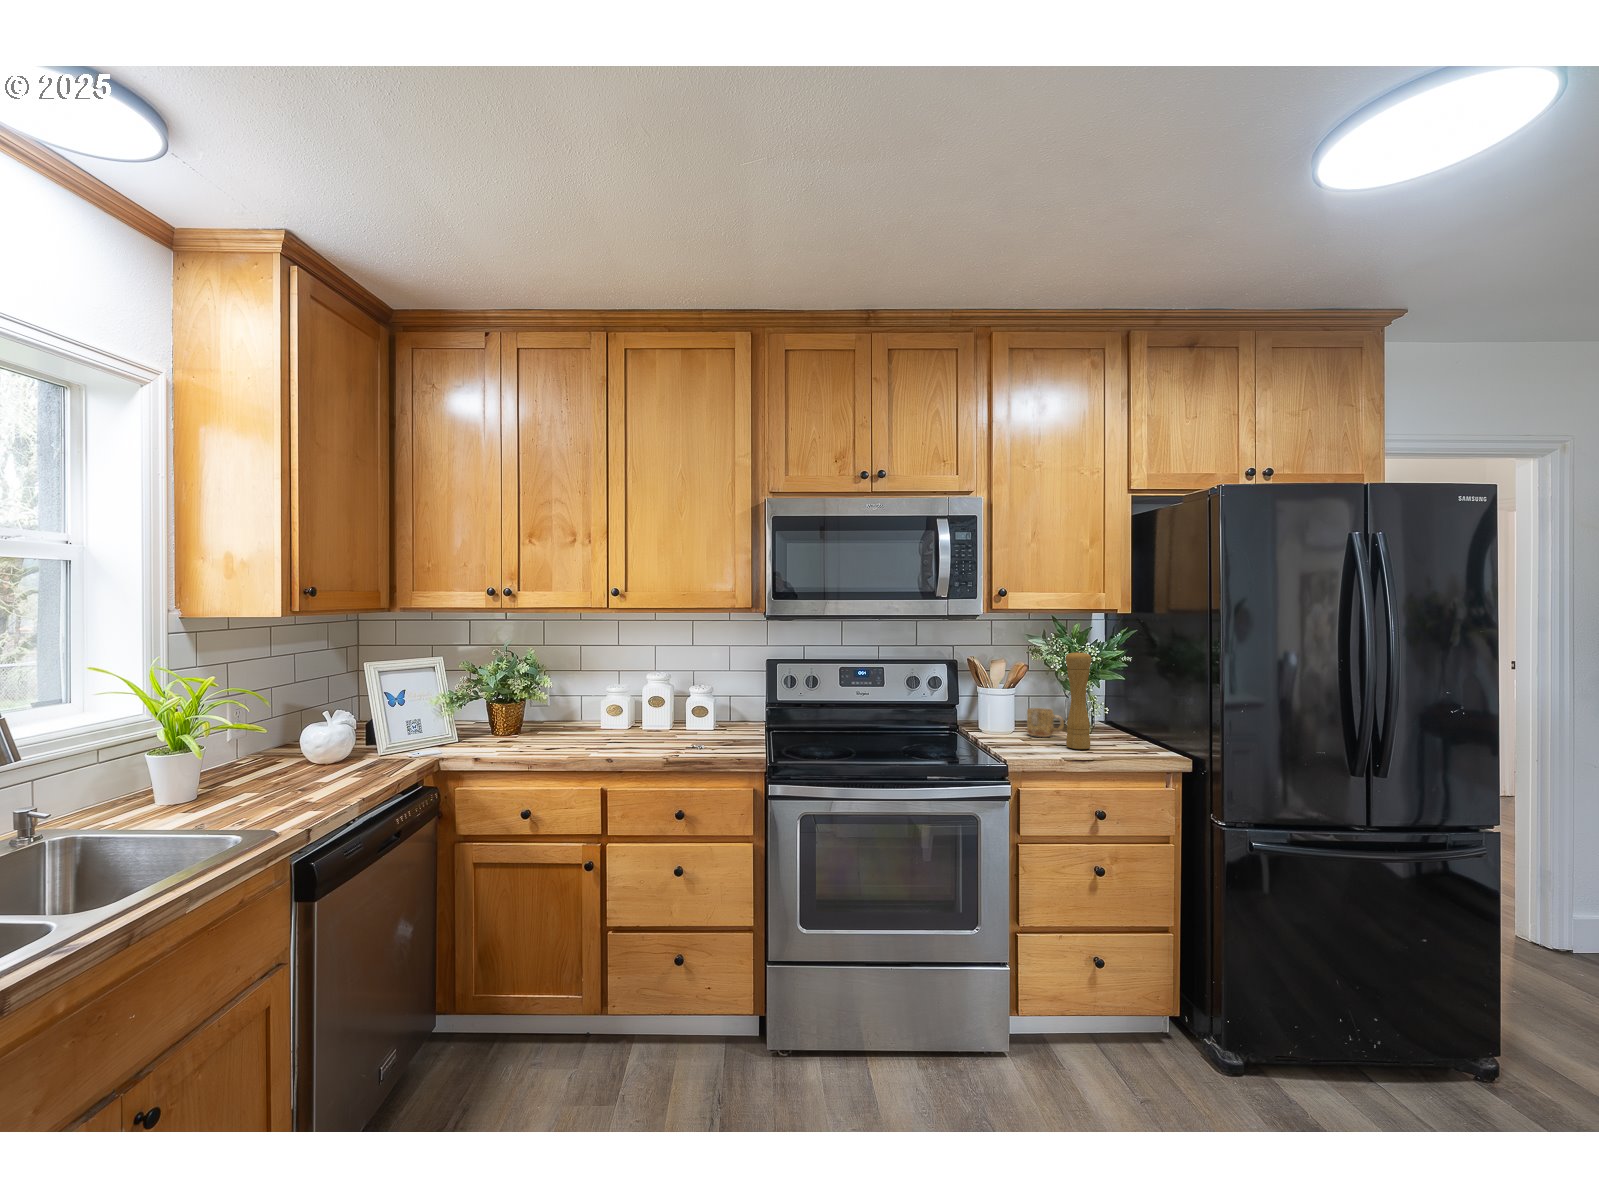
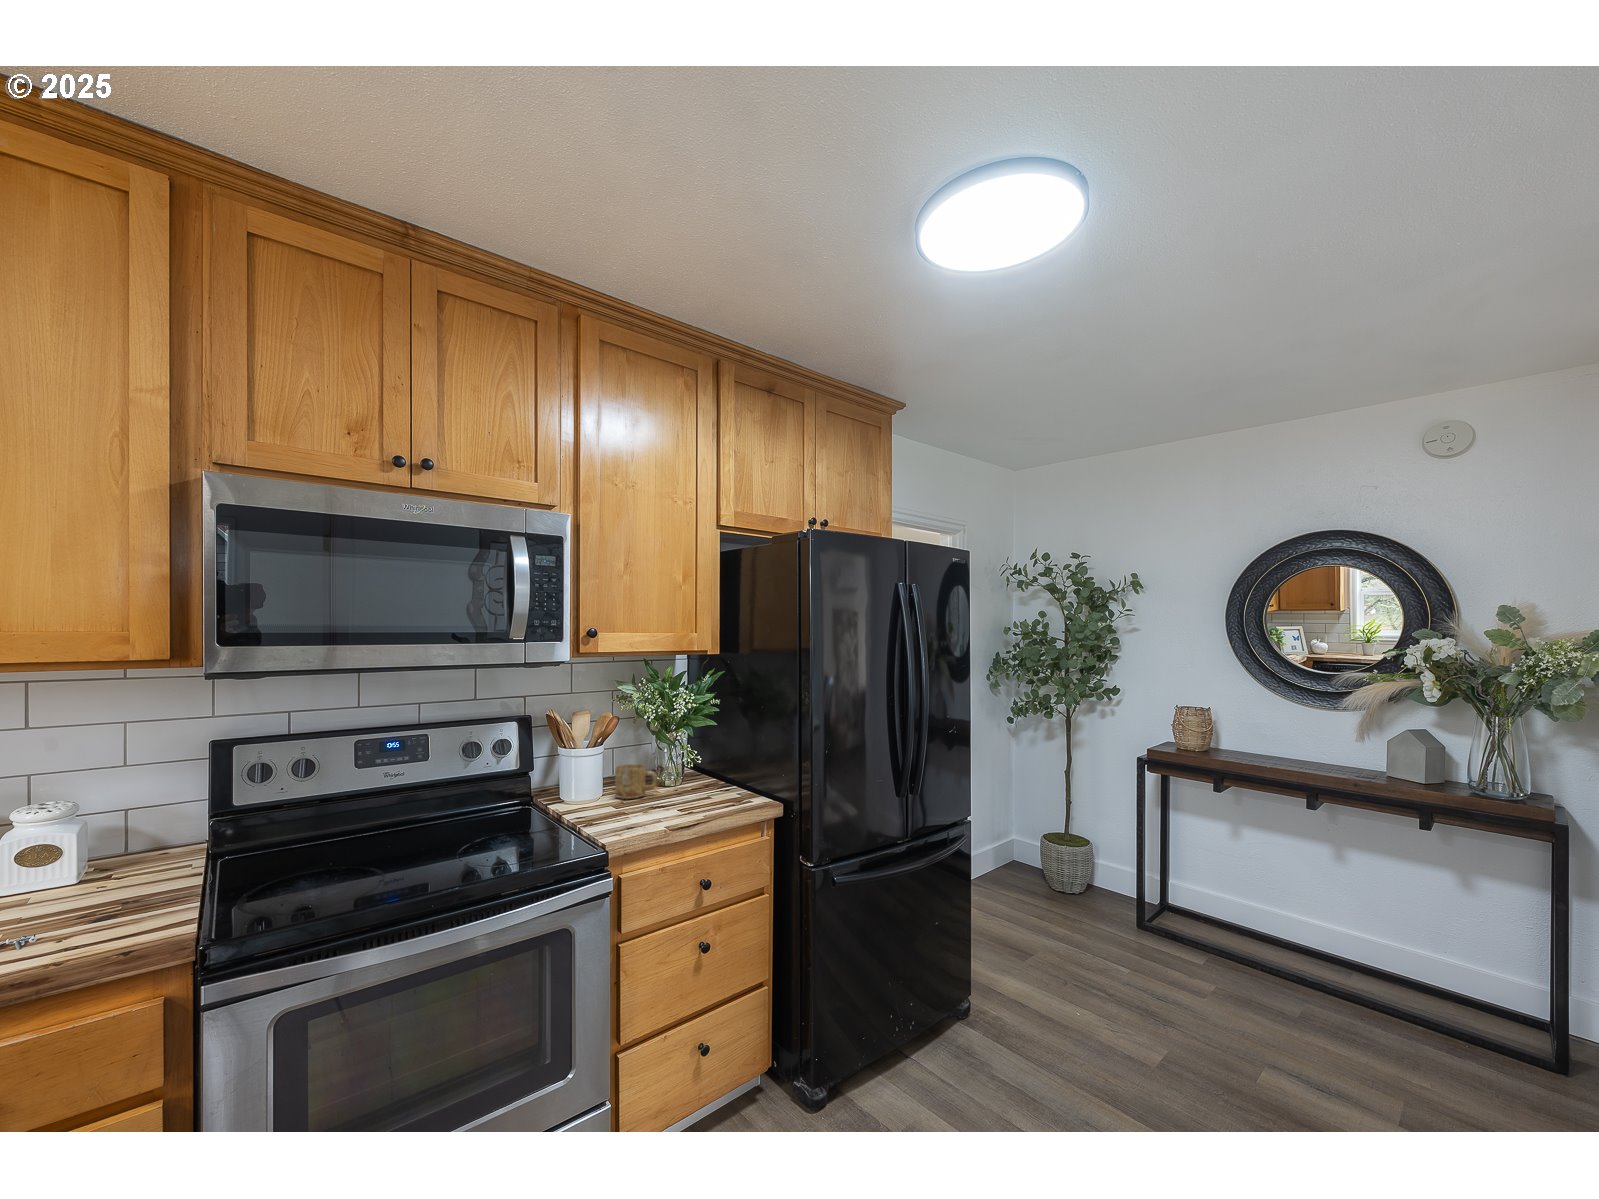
pepper mill: present [1066,651,1091,749] -> none [664,698,693,810]

